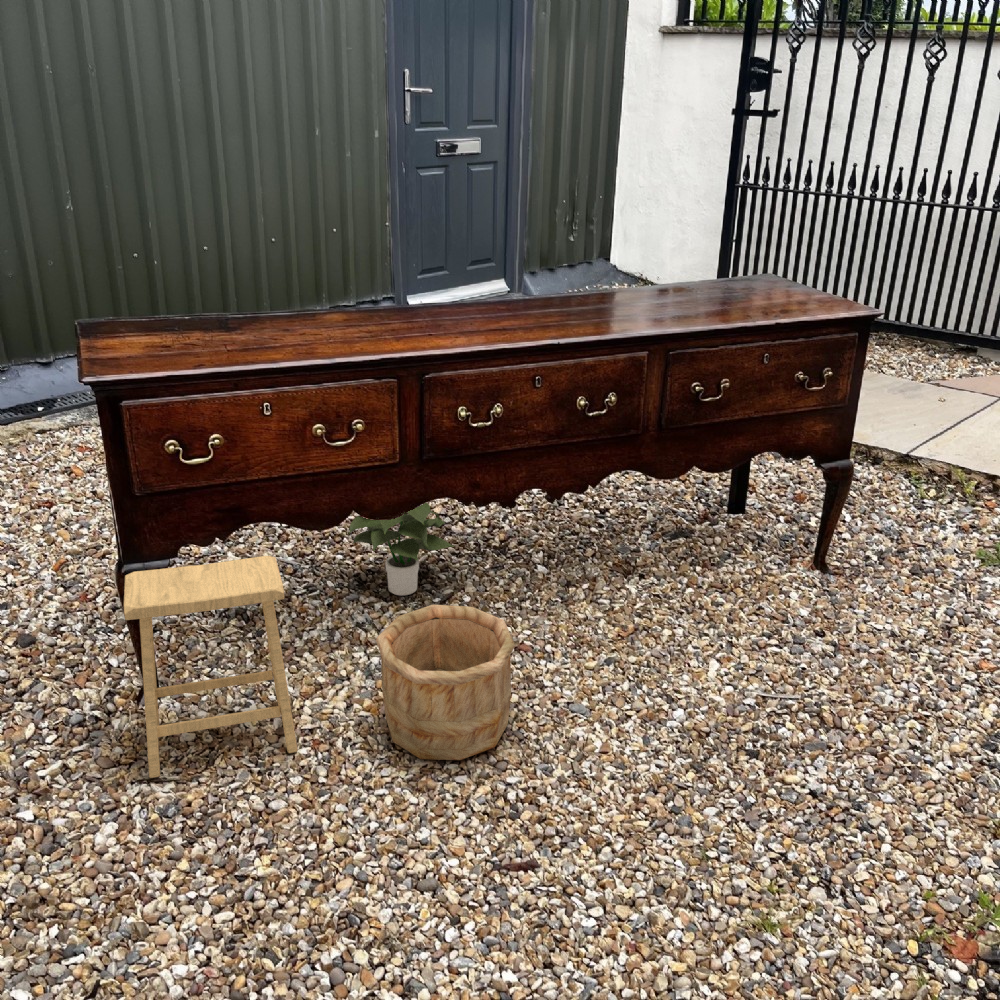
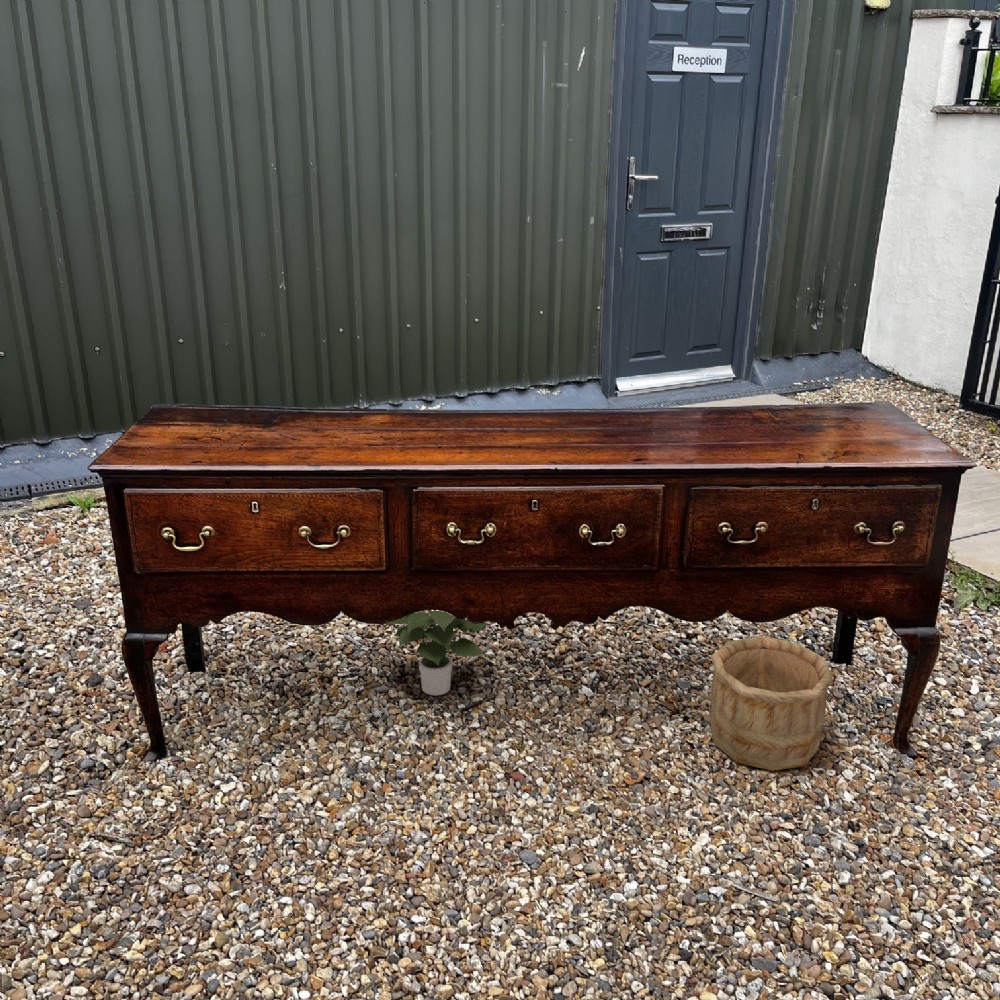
footstool: present [124,556,298,778] -> none [86,644,264,839]
wooden bucket: present [376,605,515,760] -> present [710,636,833,771]

